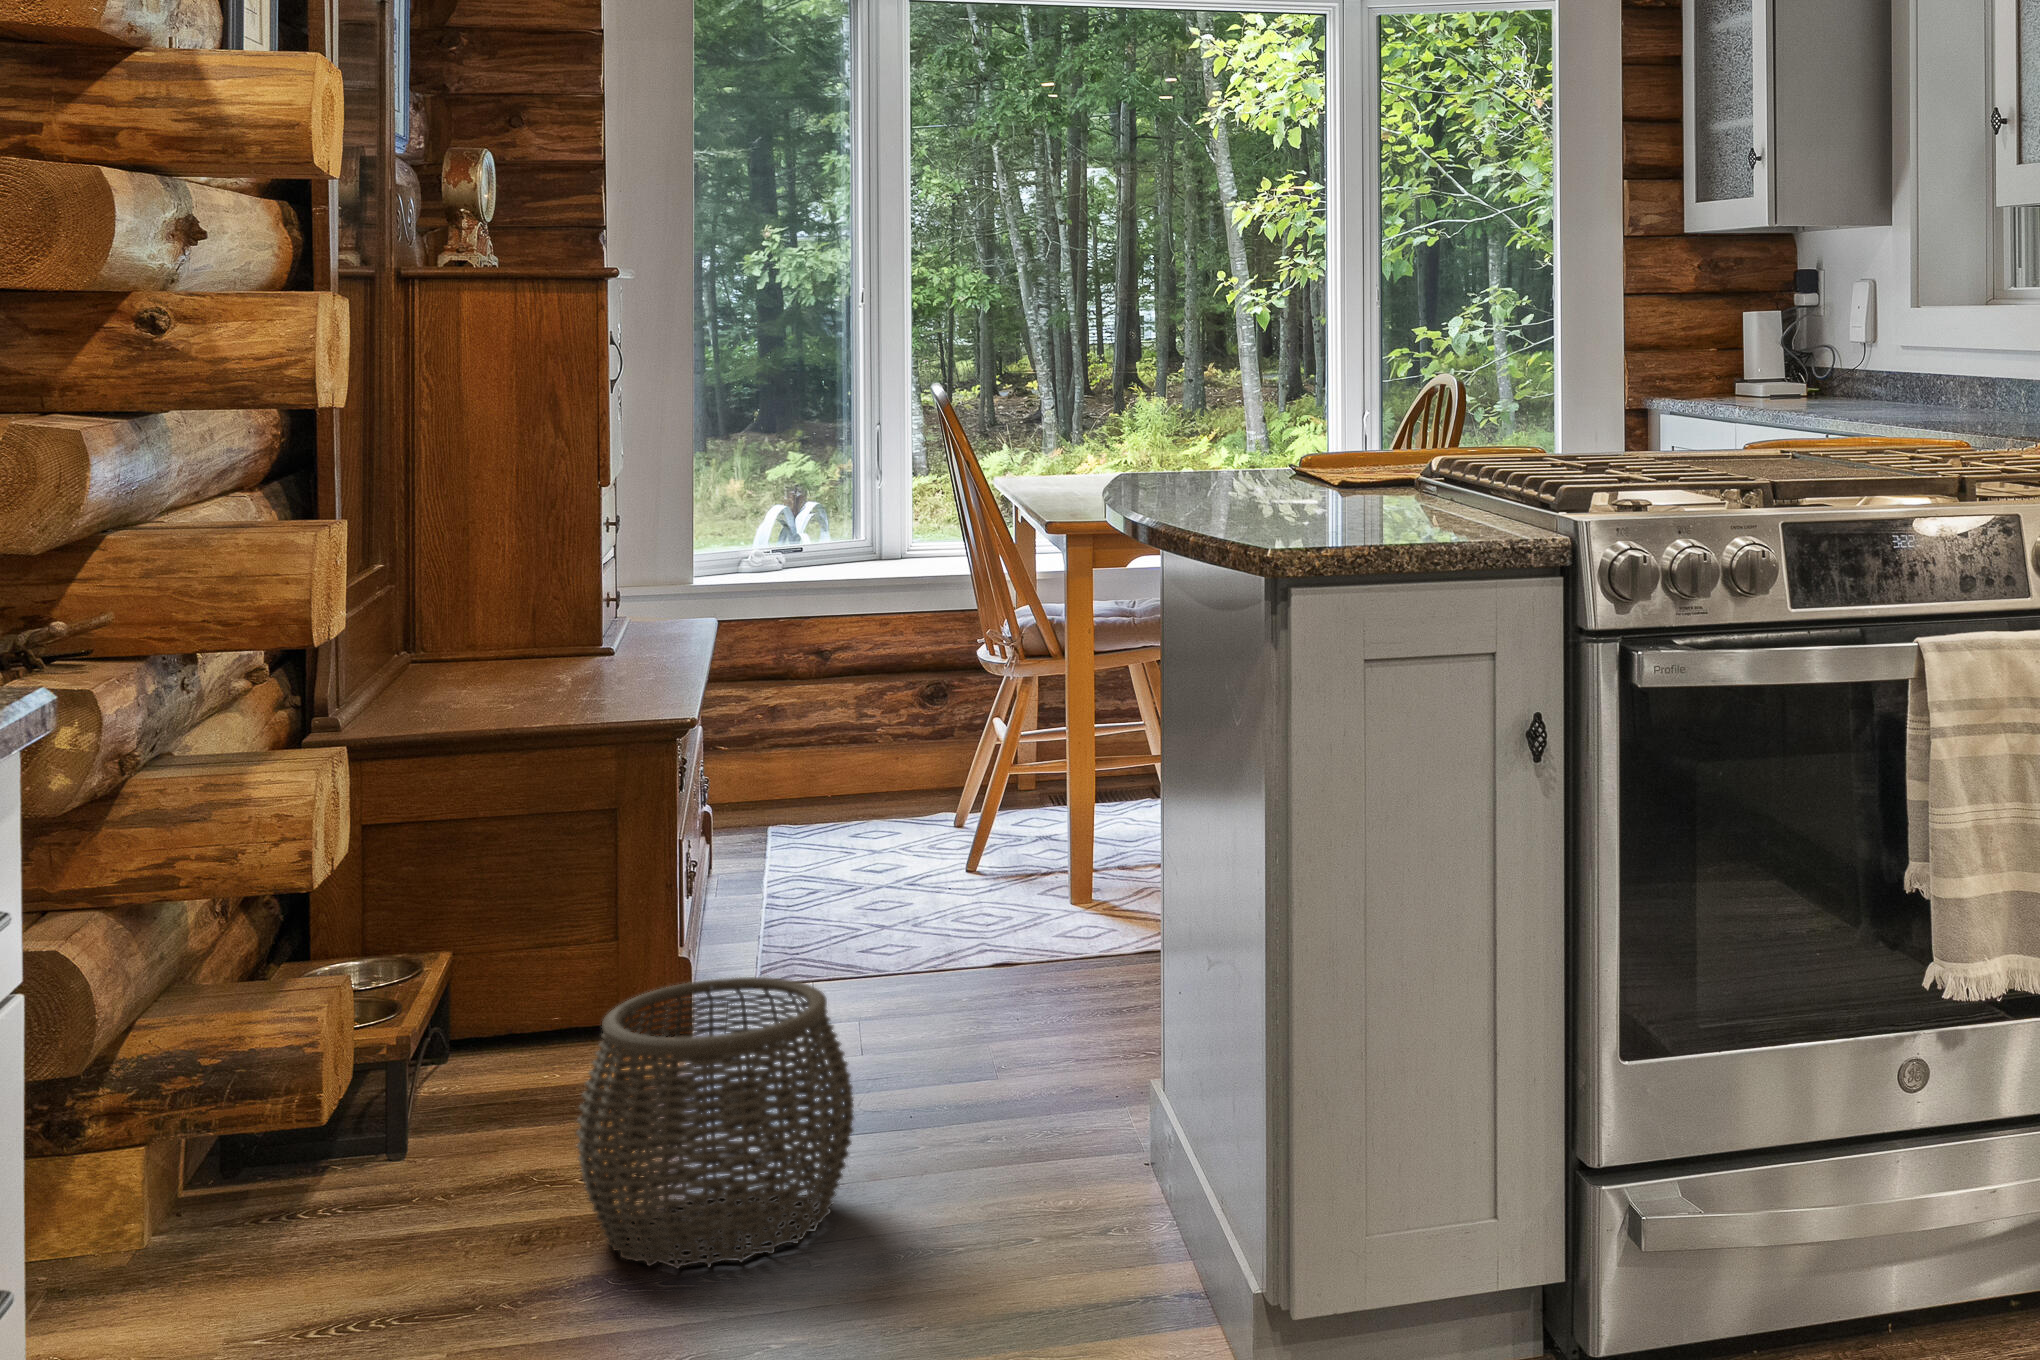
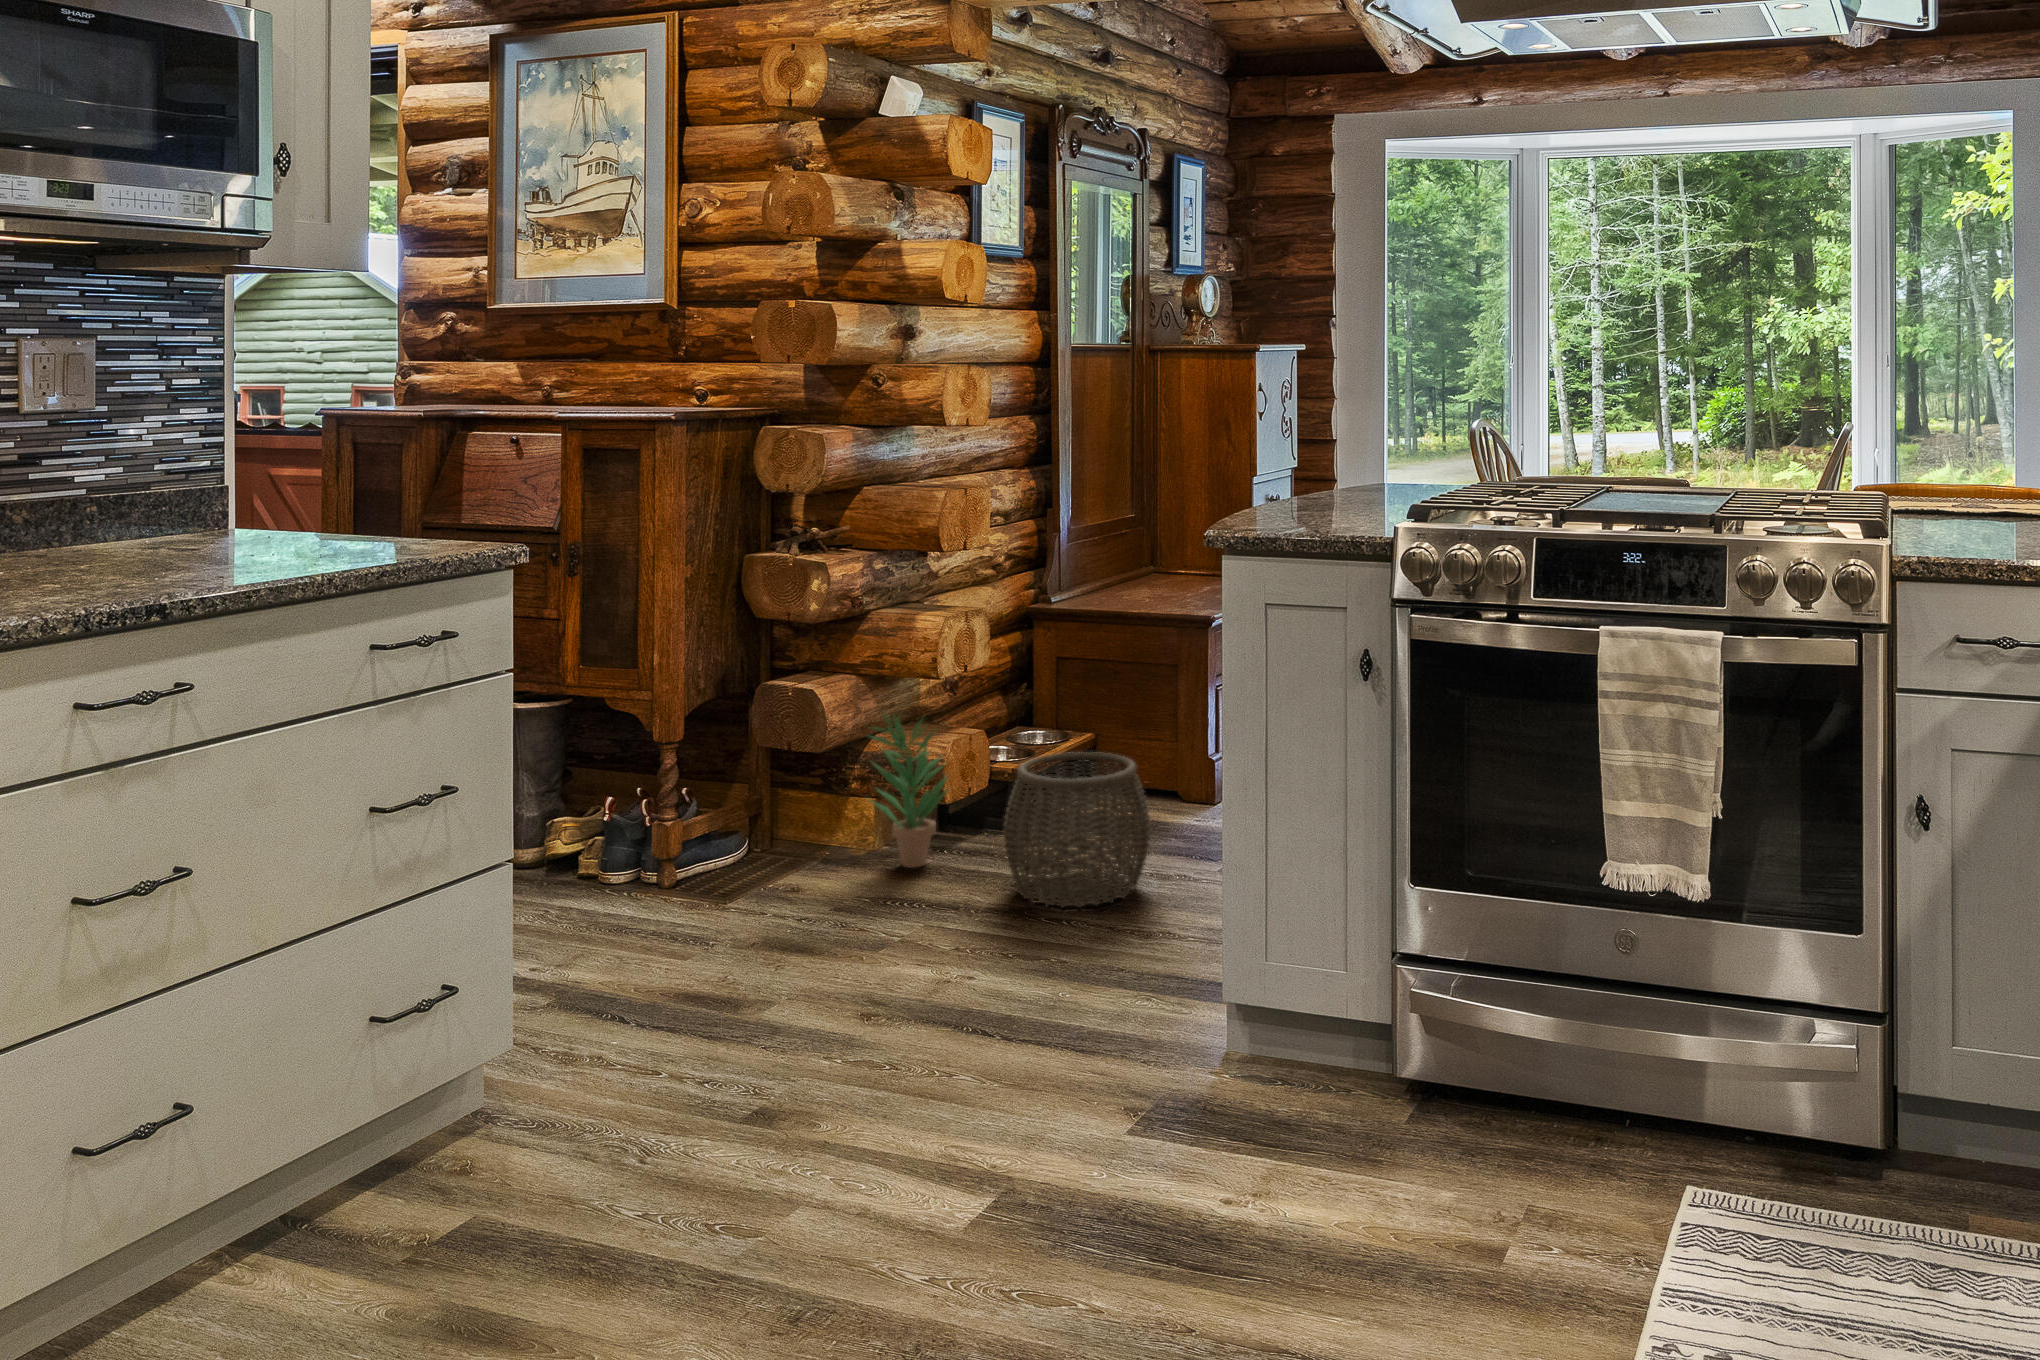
potted plant: none [228,969,411,1273] -> present [870,713,948,868]

